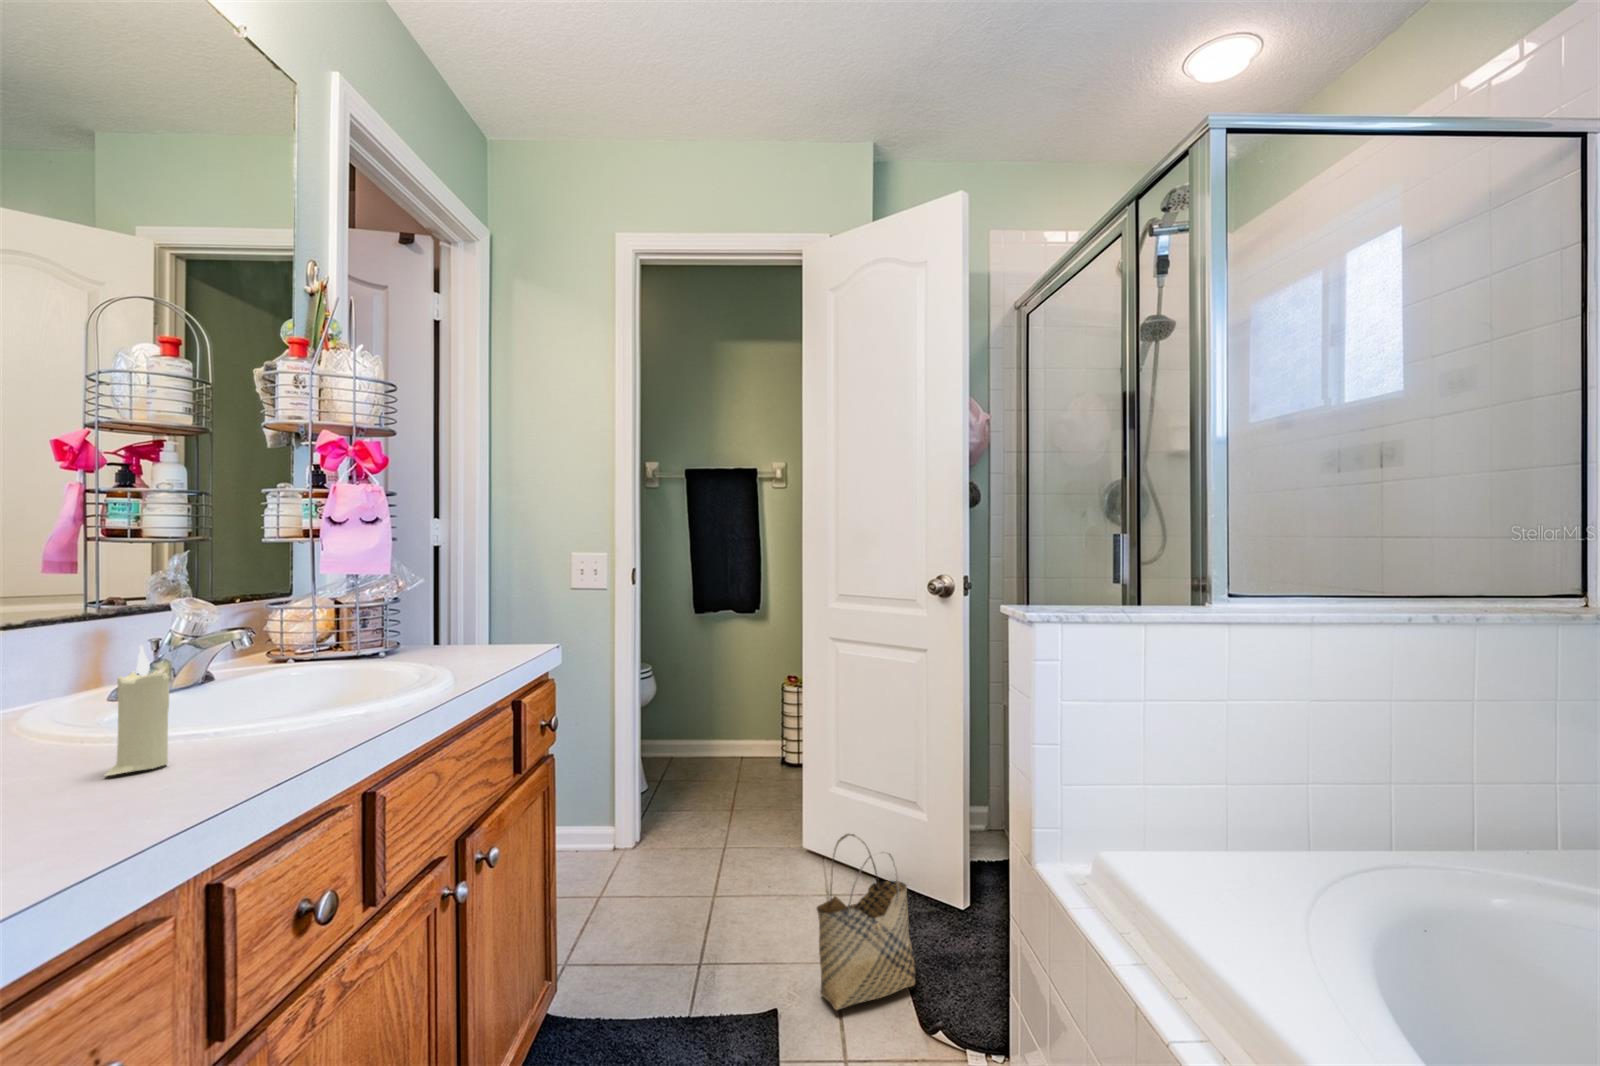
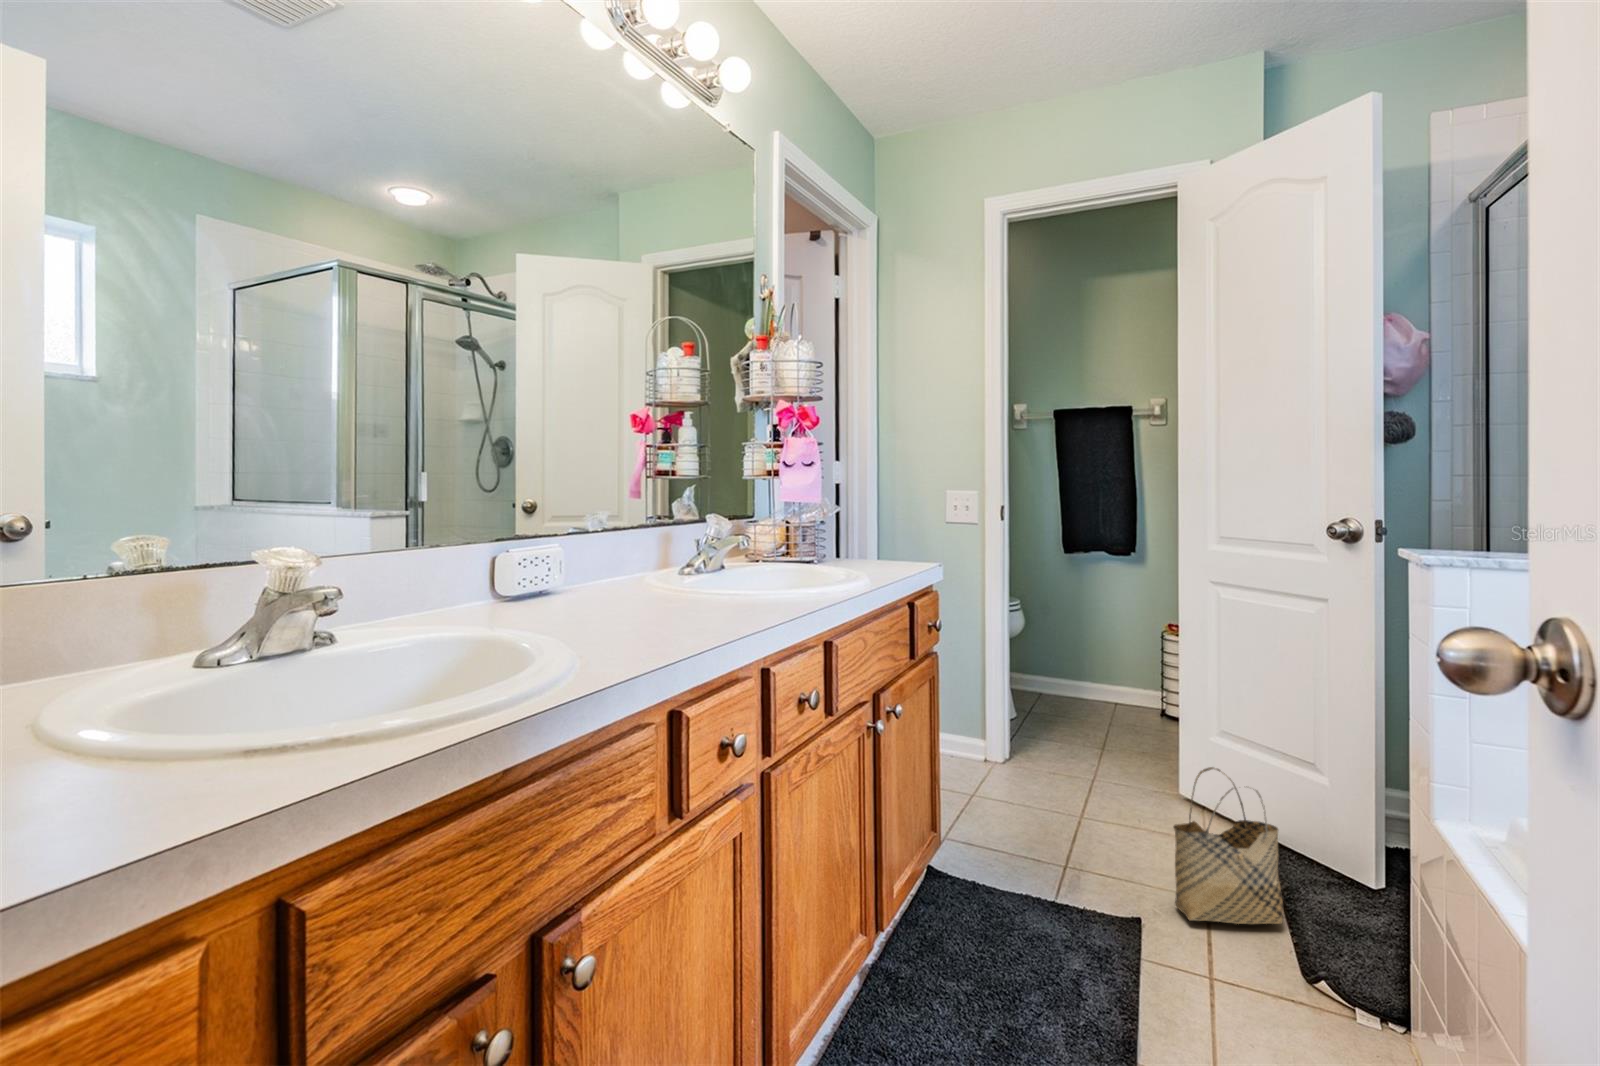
candle: present [105,646,169,776] -> none [708,537,733,607]

